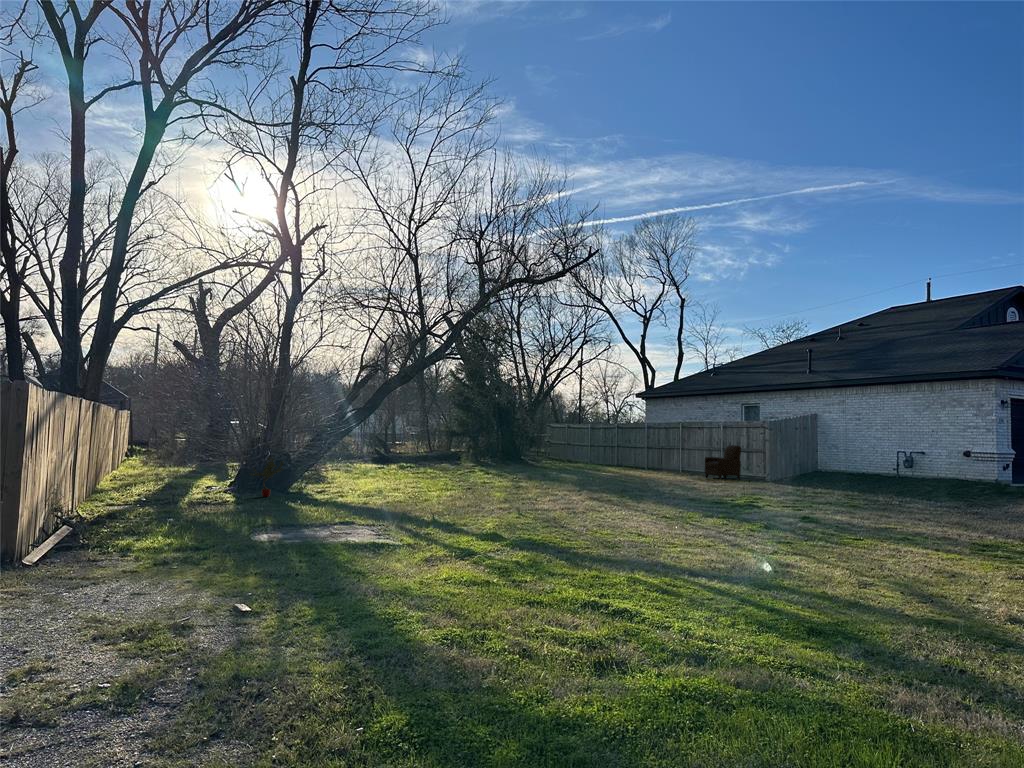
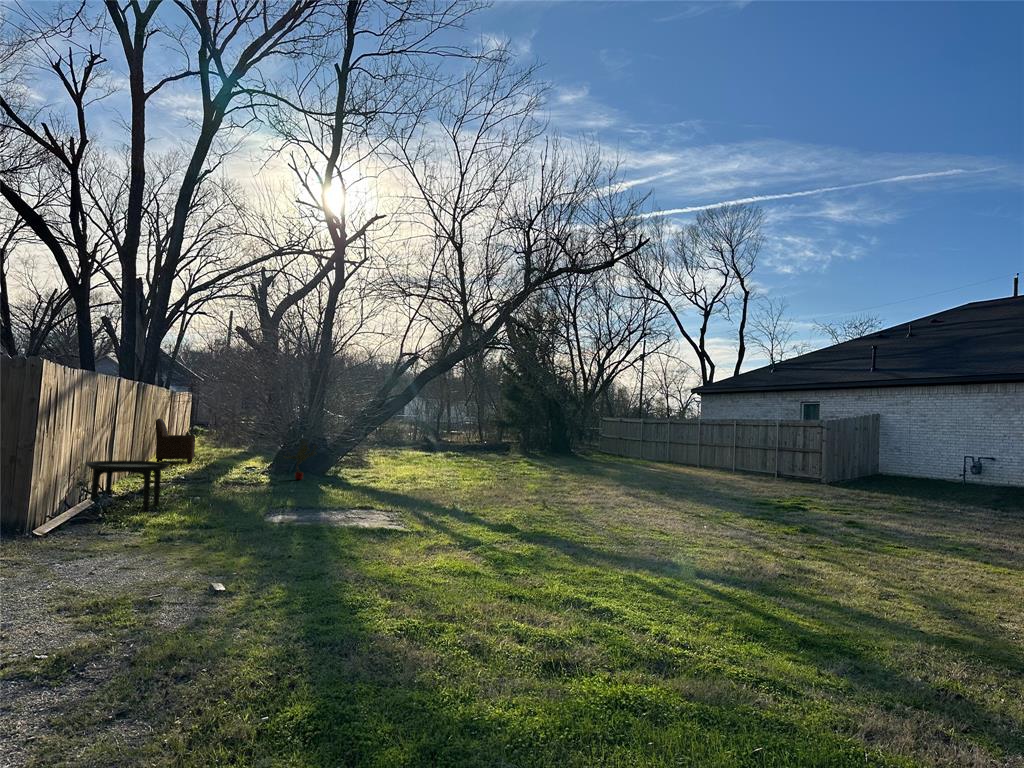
chair: present [705,445,741,479] -> present [156,418,195,464]
round table: none [60,484,149,537] -> present [85,460,170,512]

